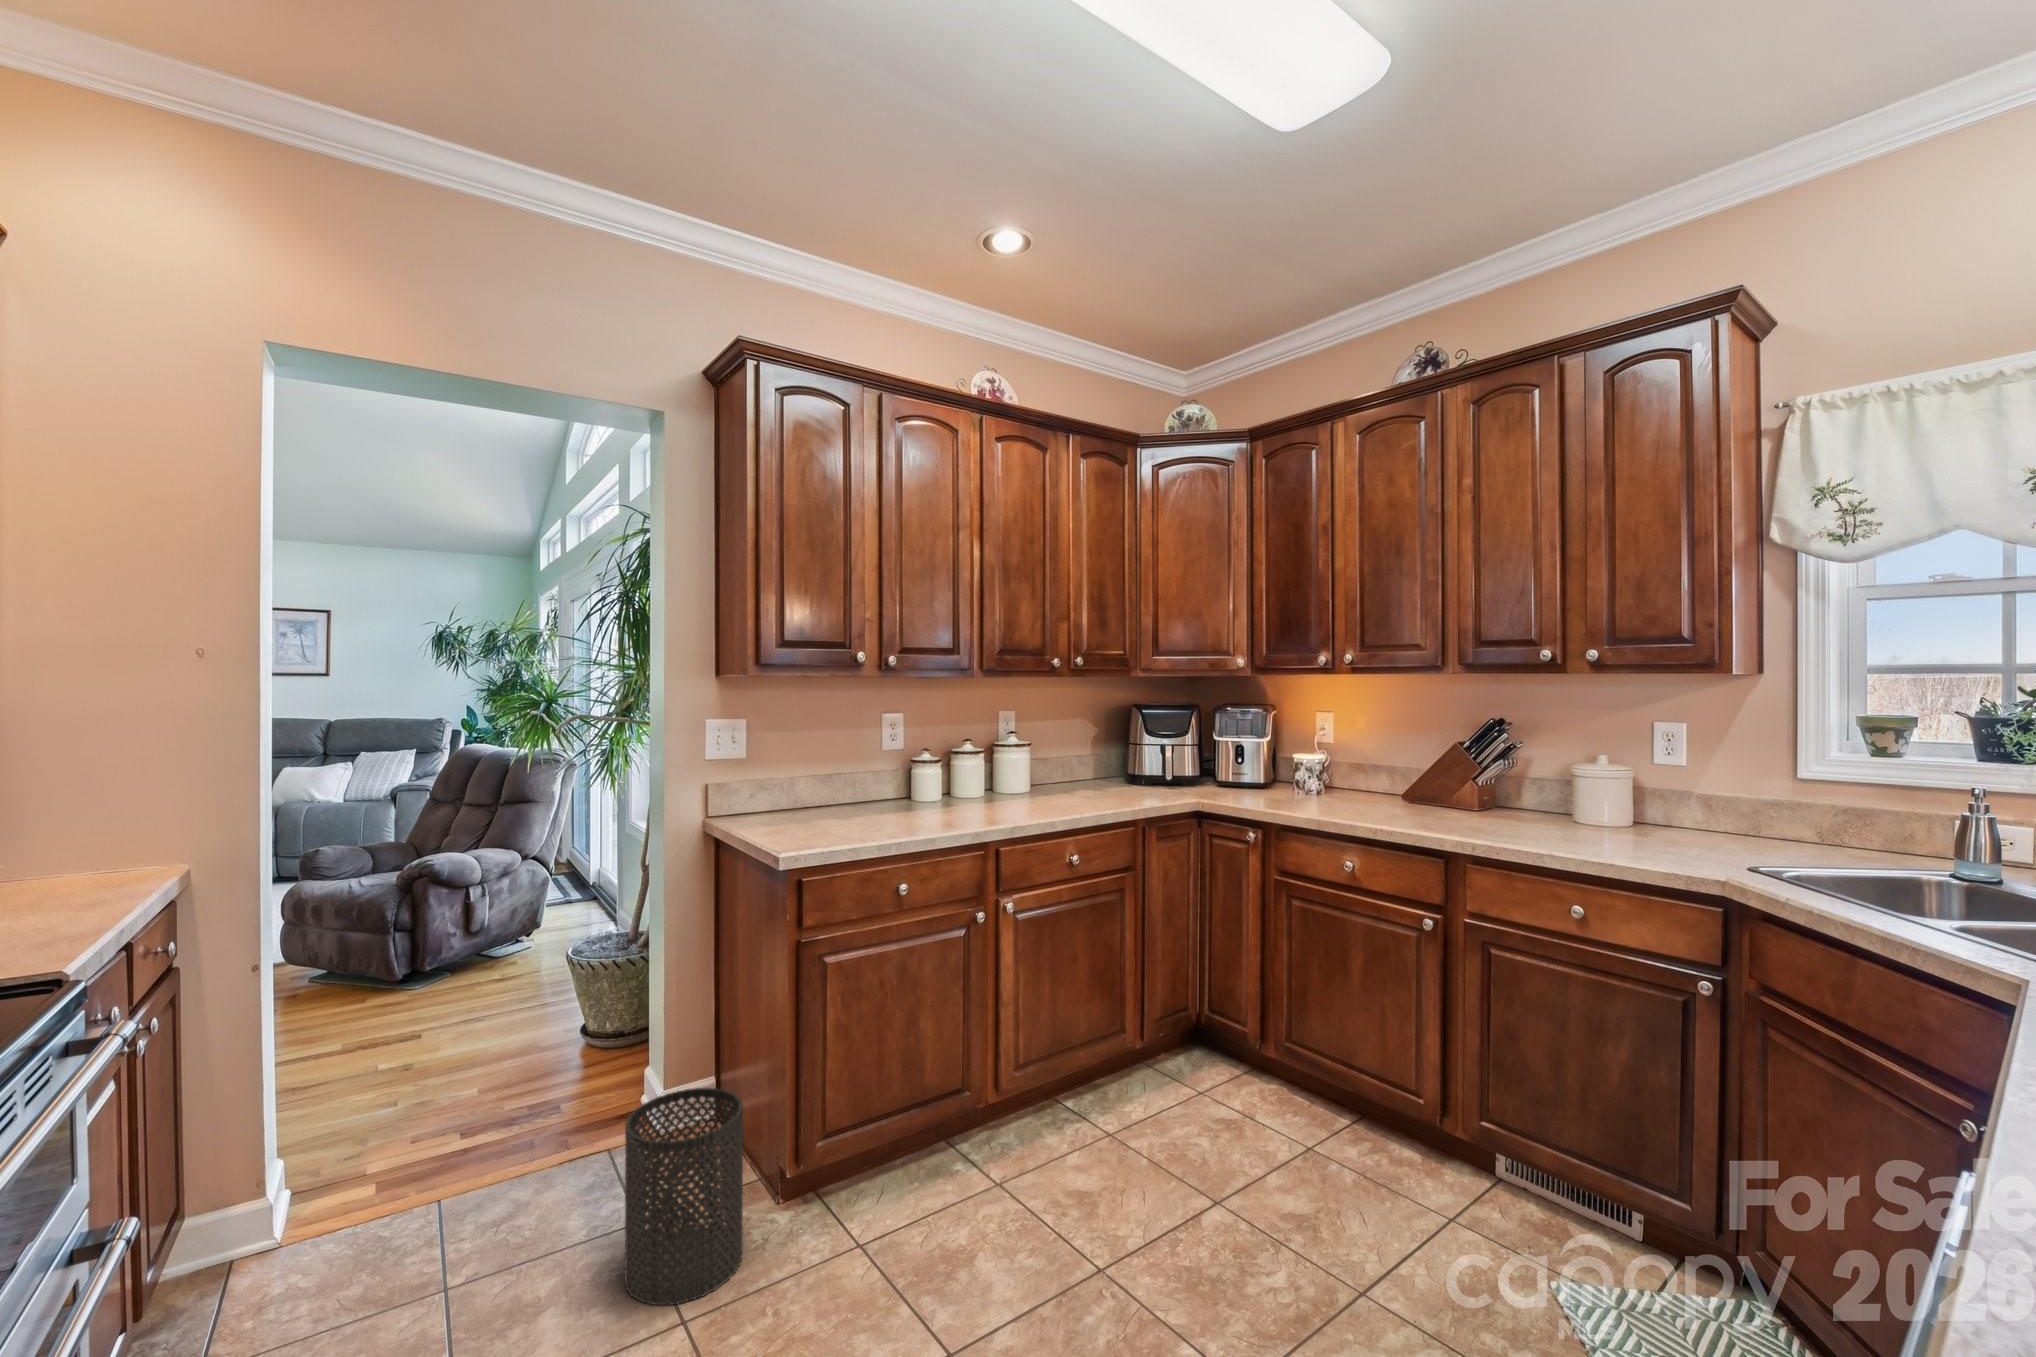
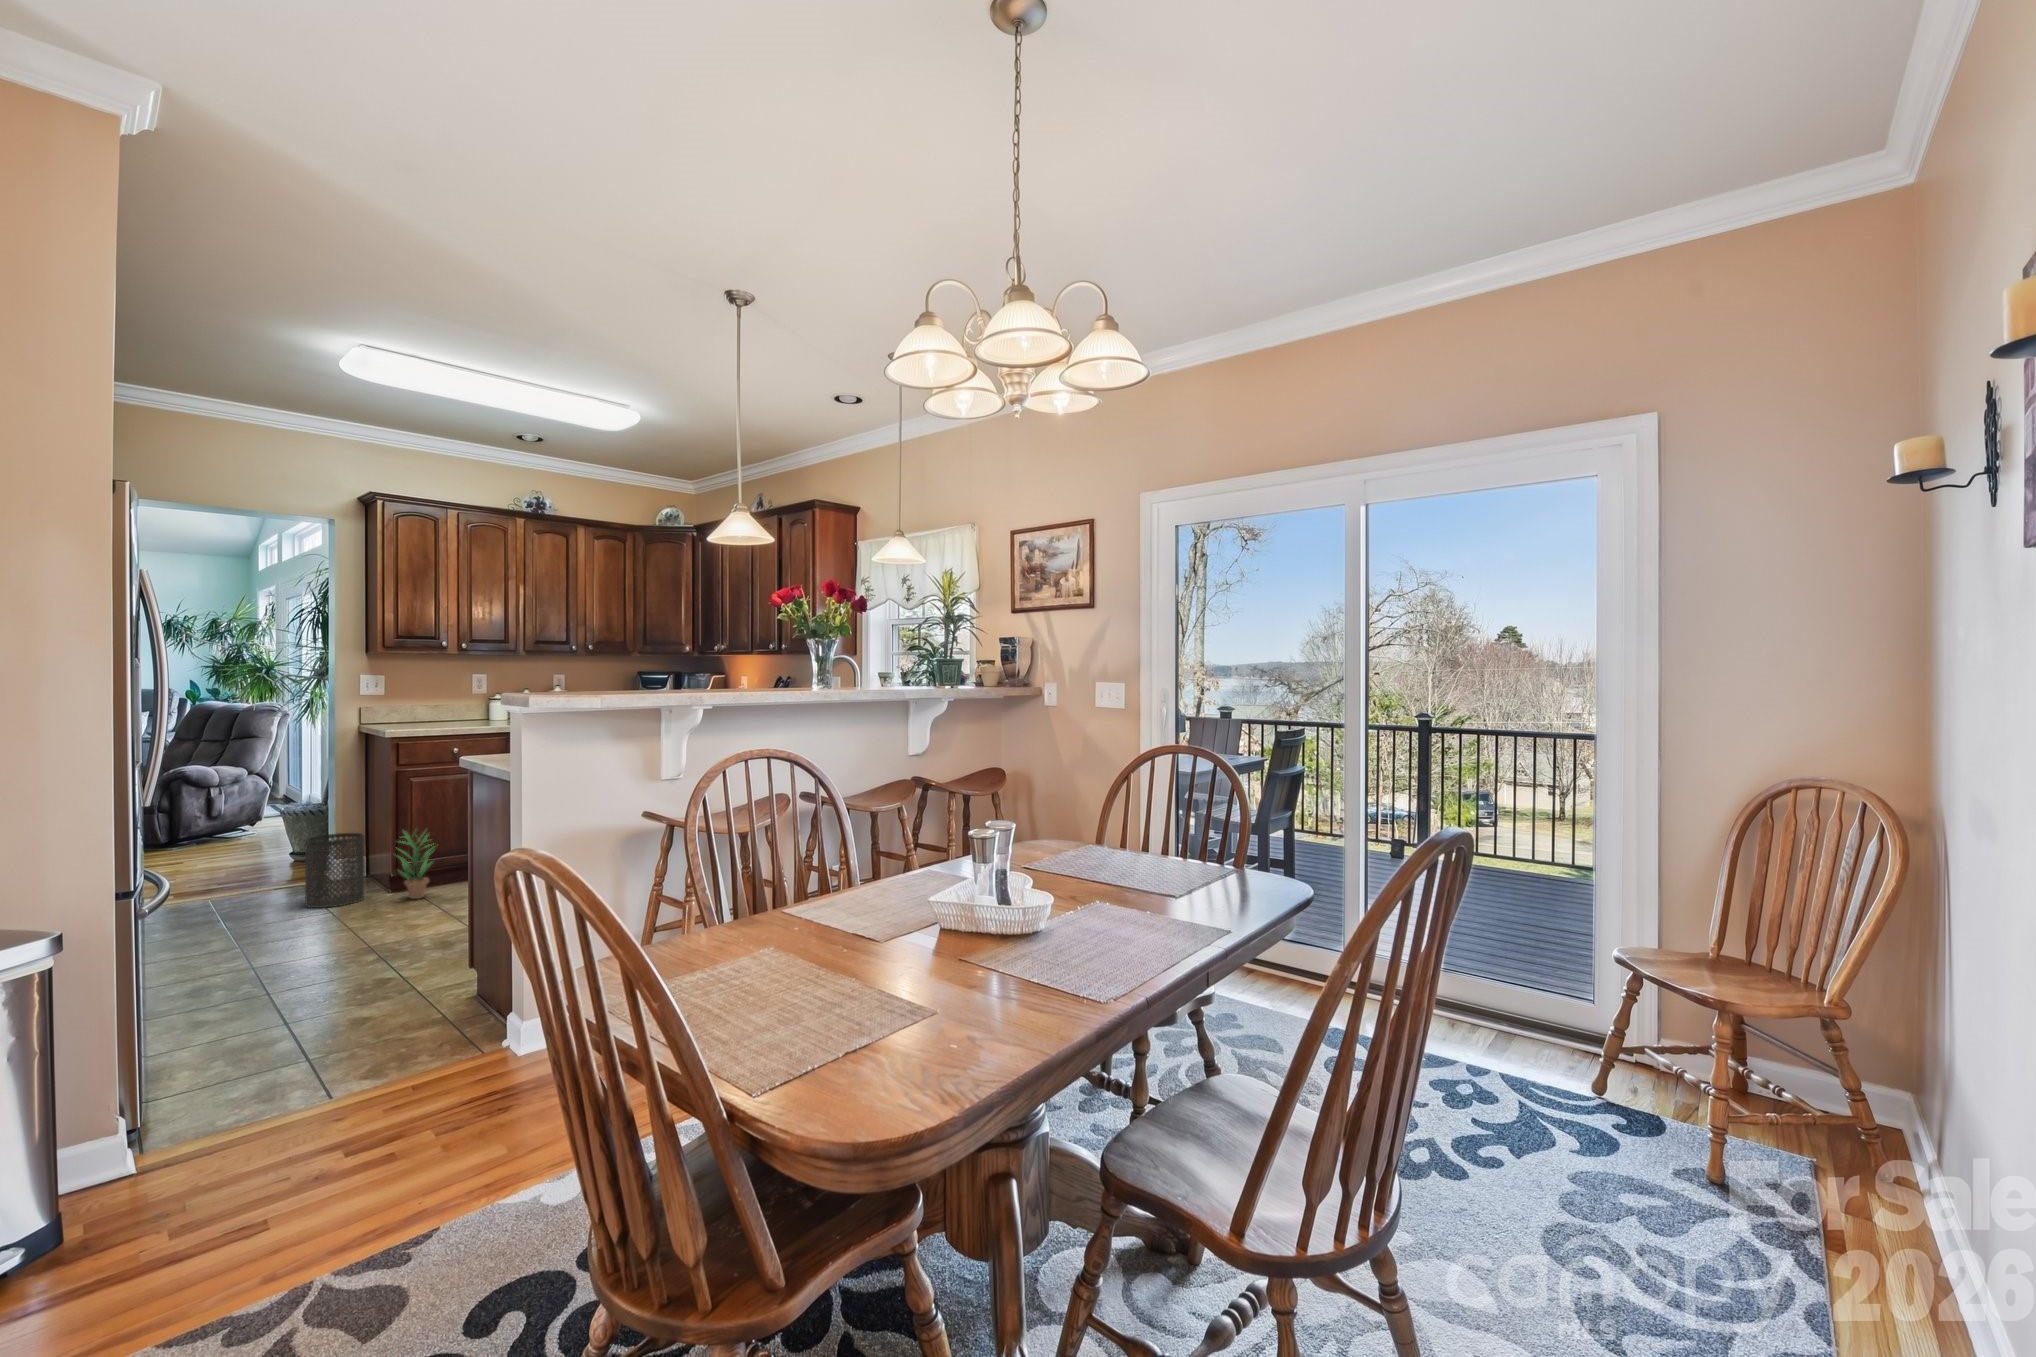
potted plant: none [810,1098,902,1273] -> present [398,831,432,899]

